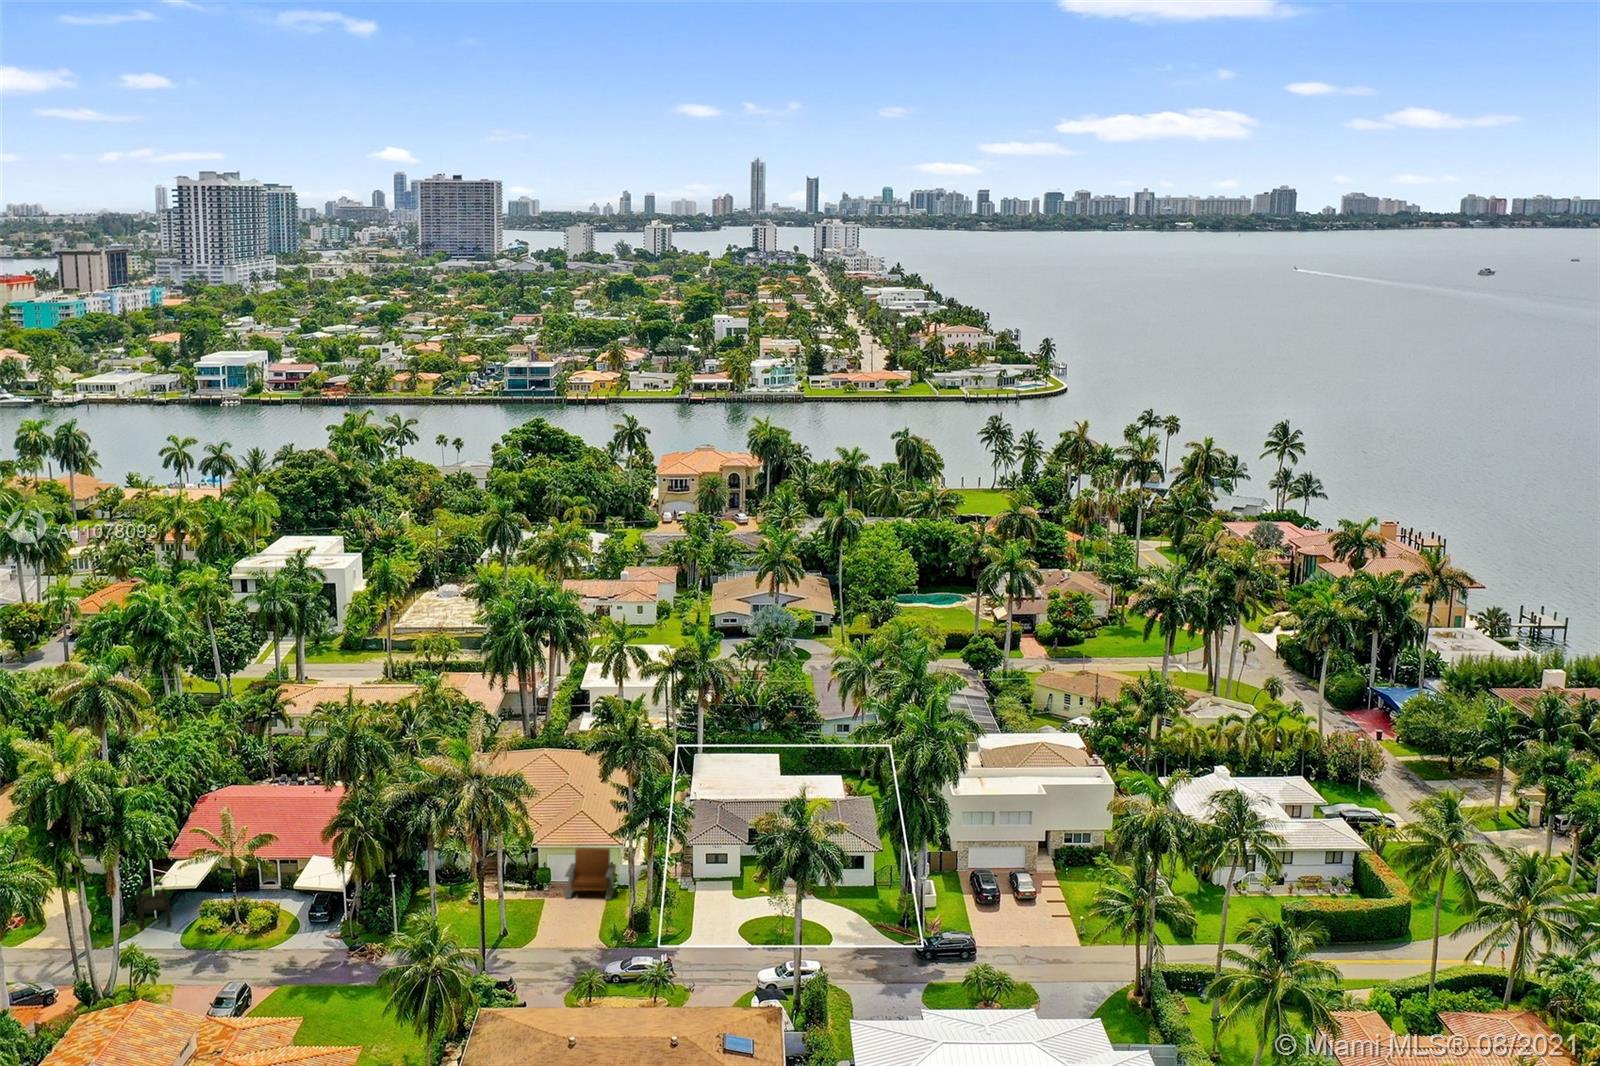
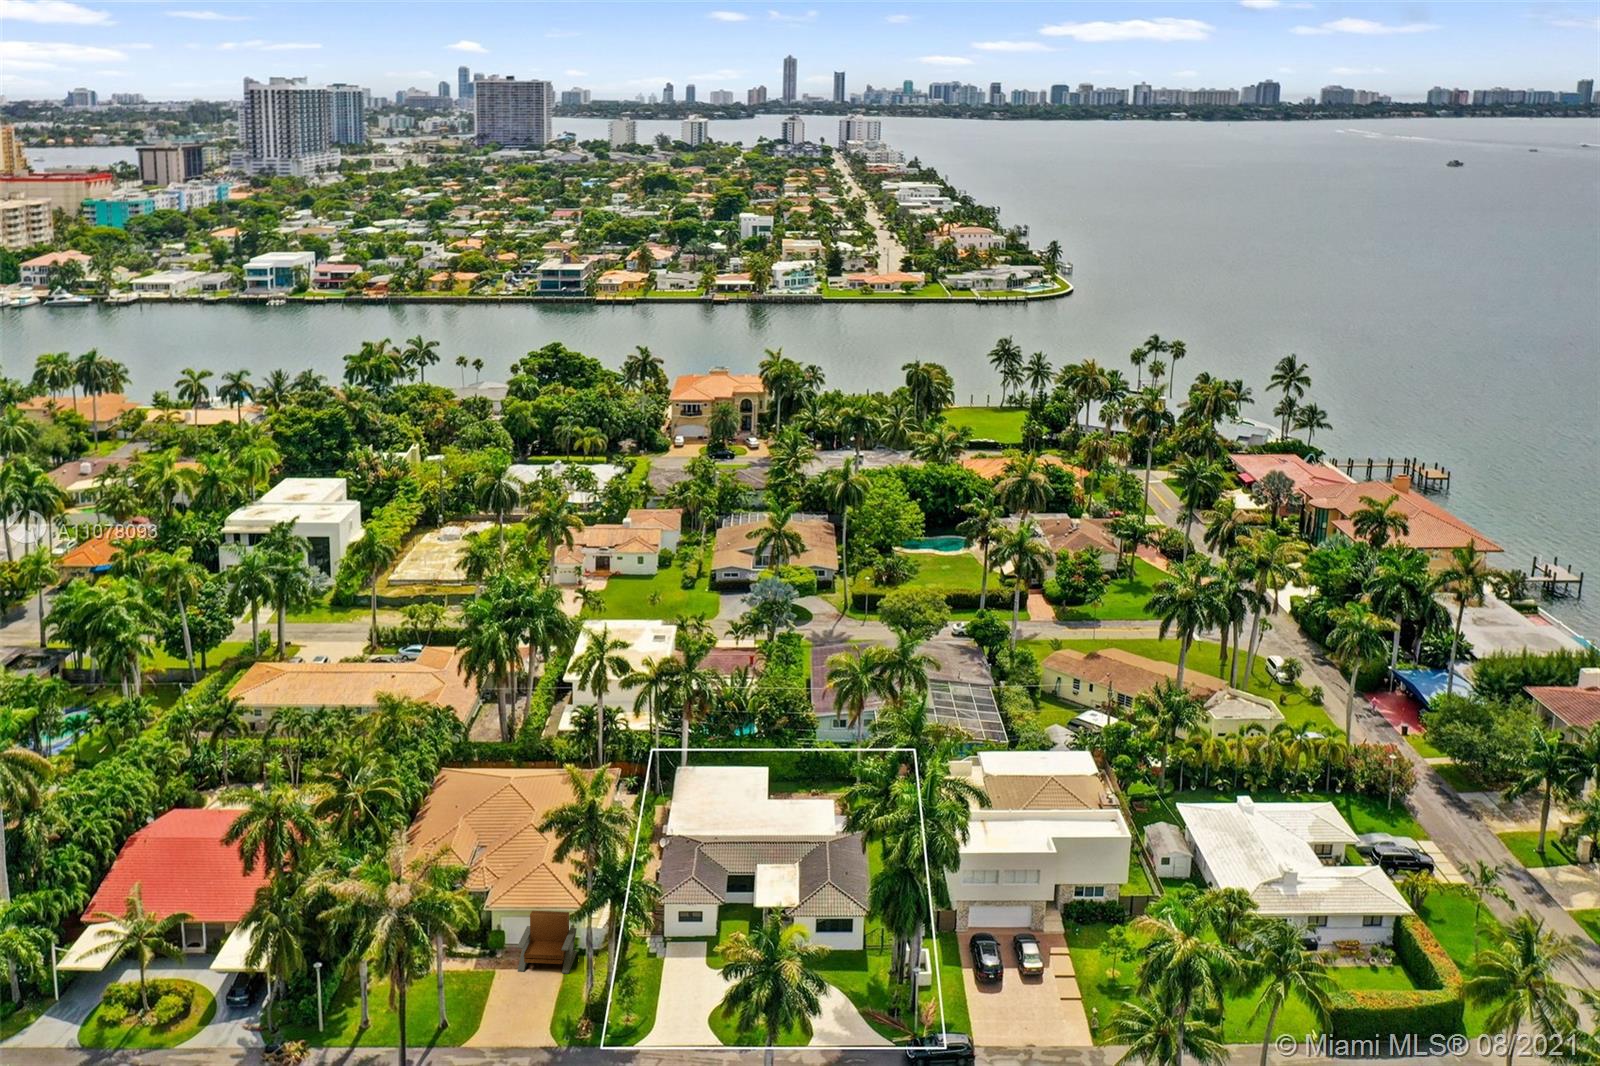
bench: present [137,881,171,930] -> none [24,965,67,1029]

